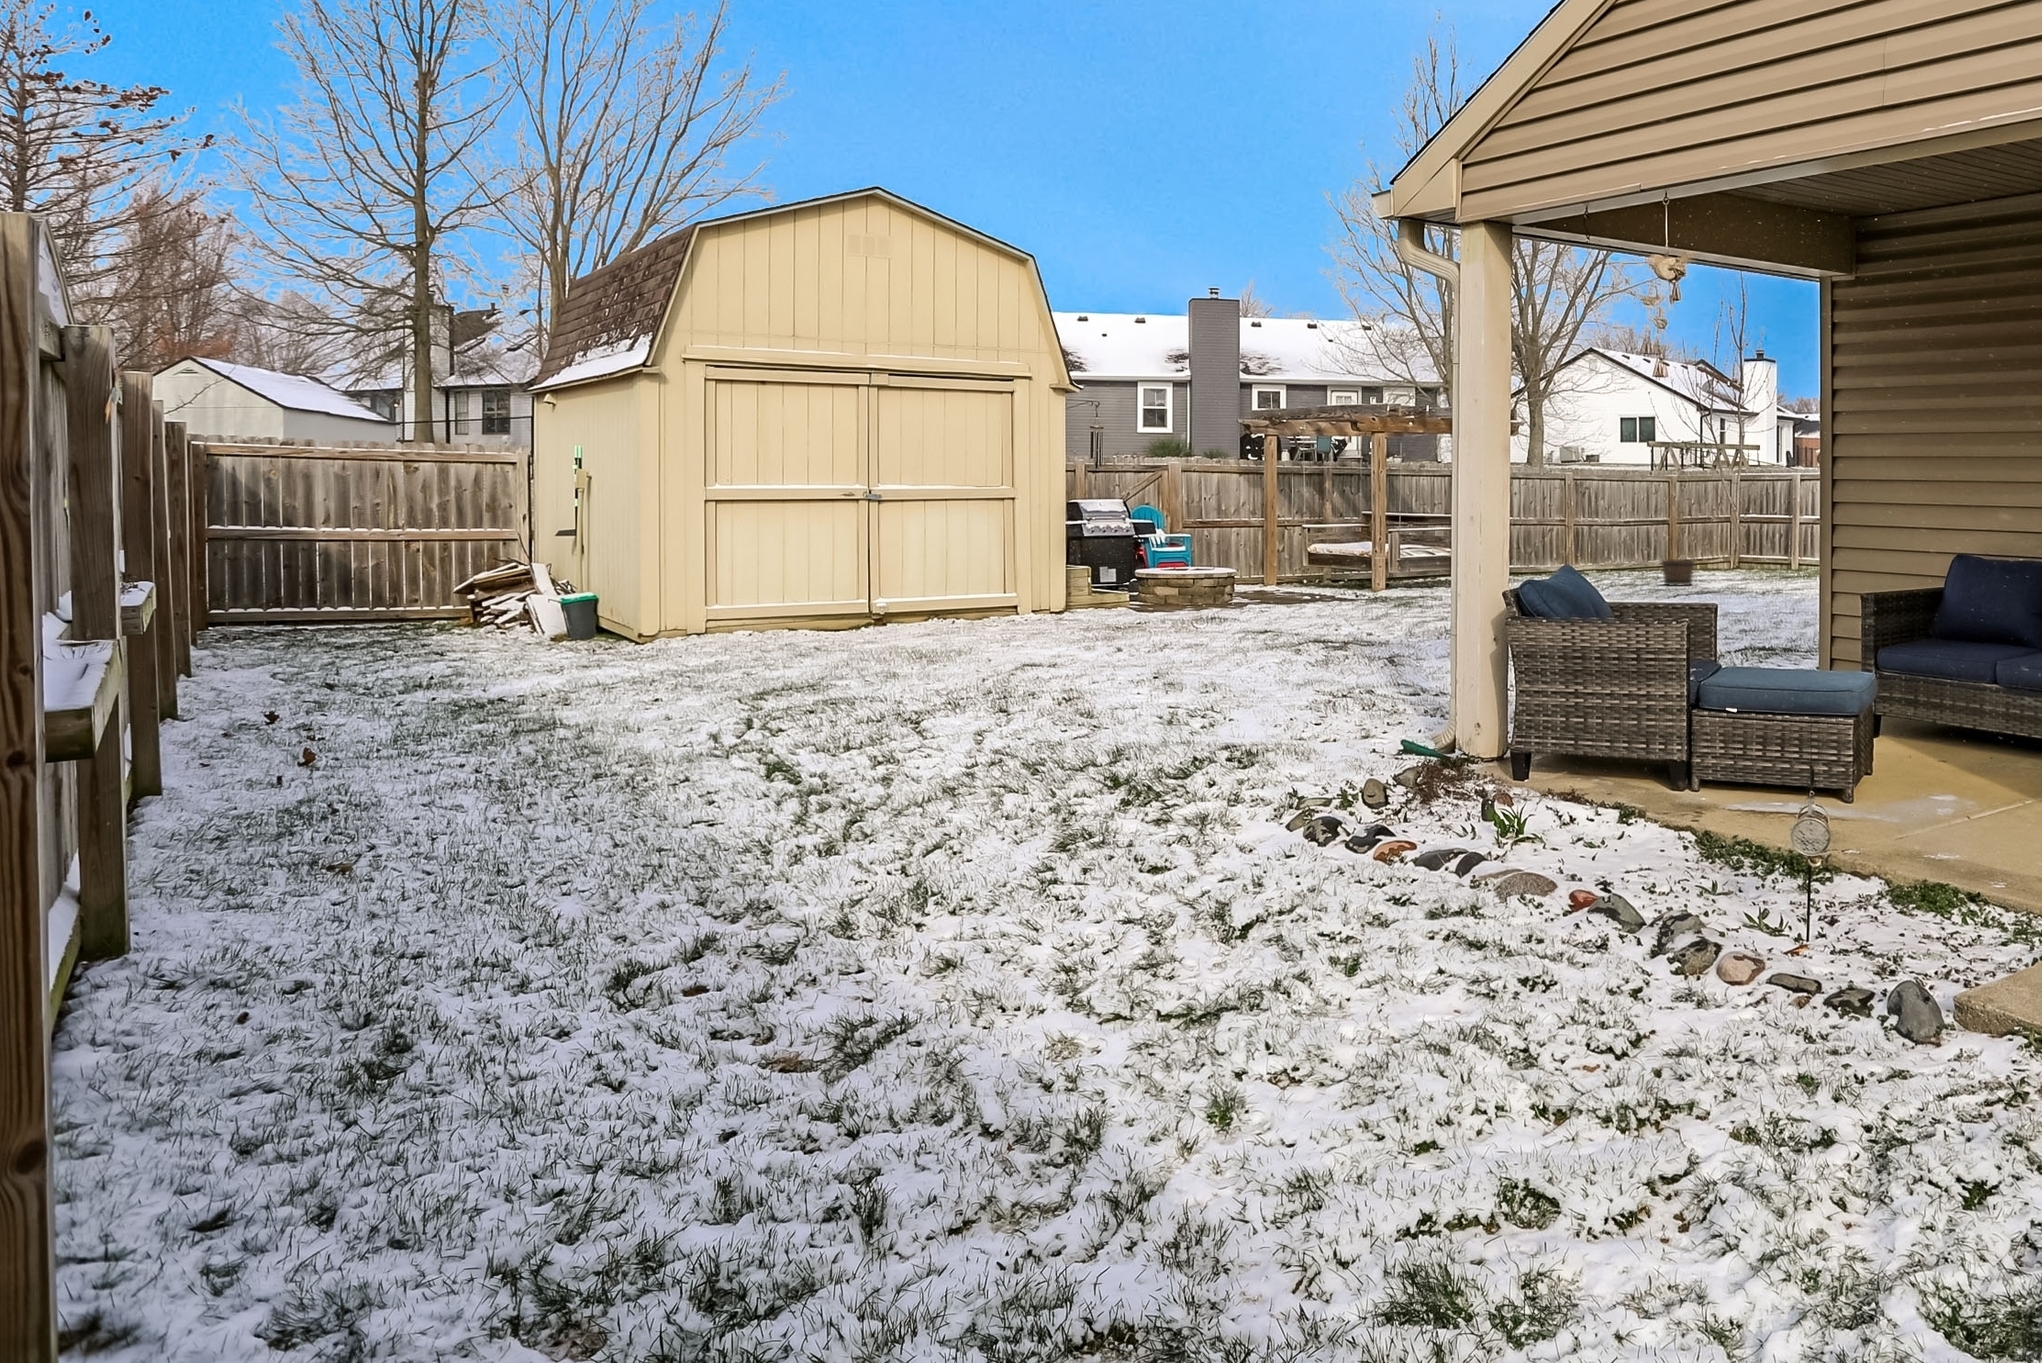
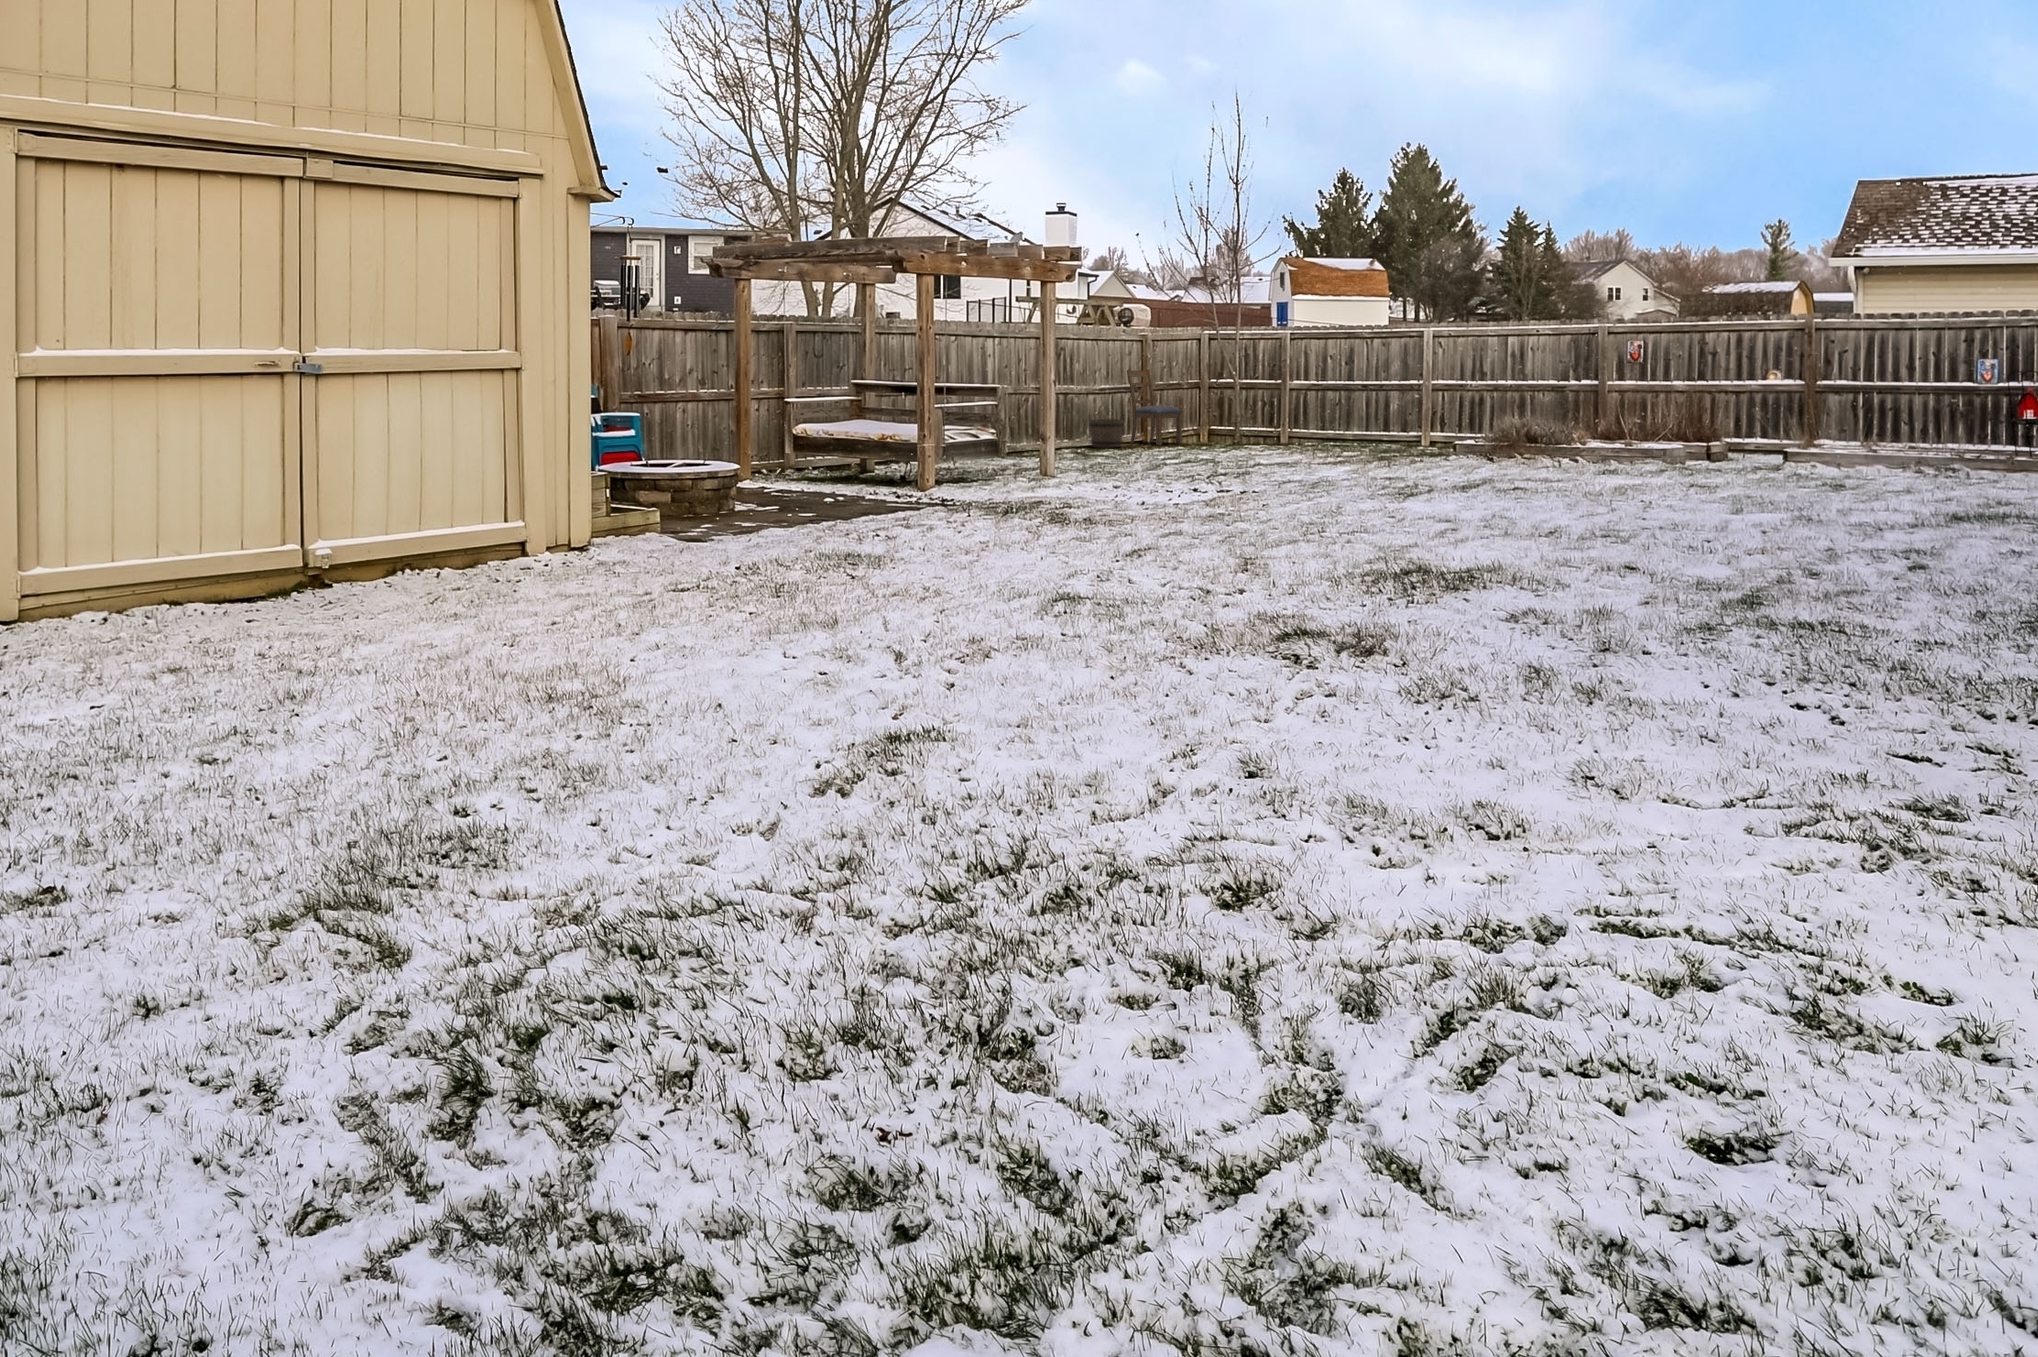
chair: none [1709,514,1759,585] -> present [1127,369,1182,445]

